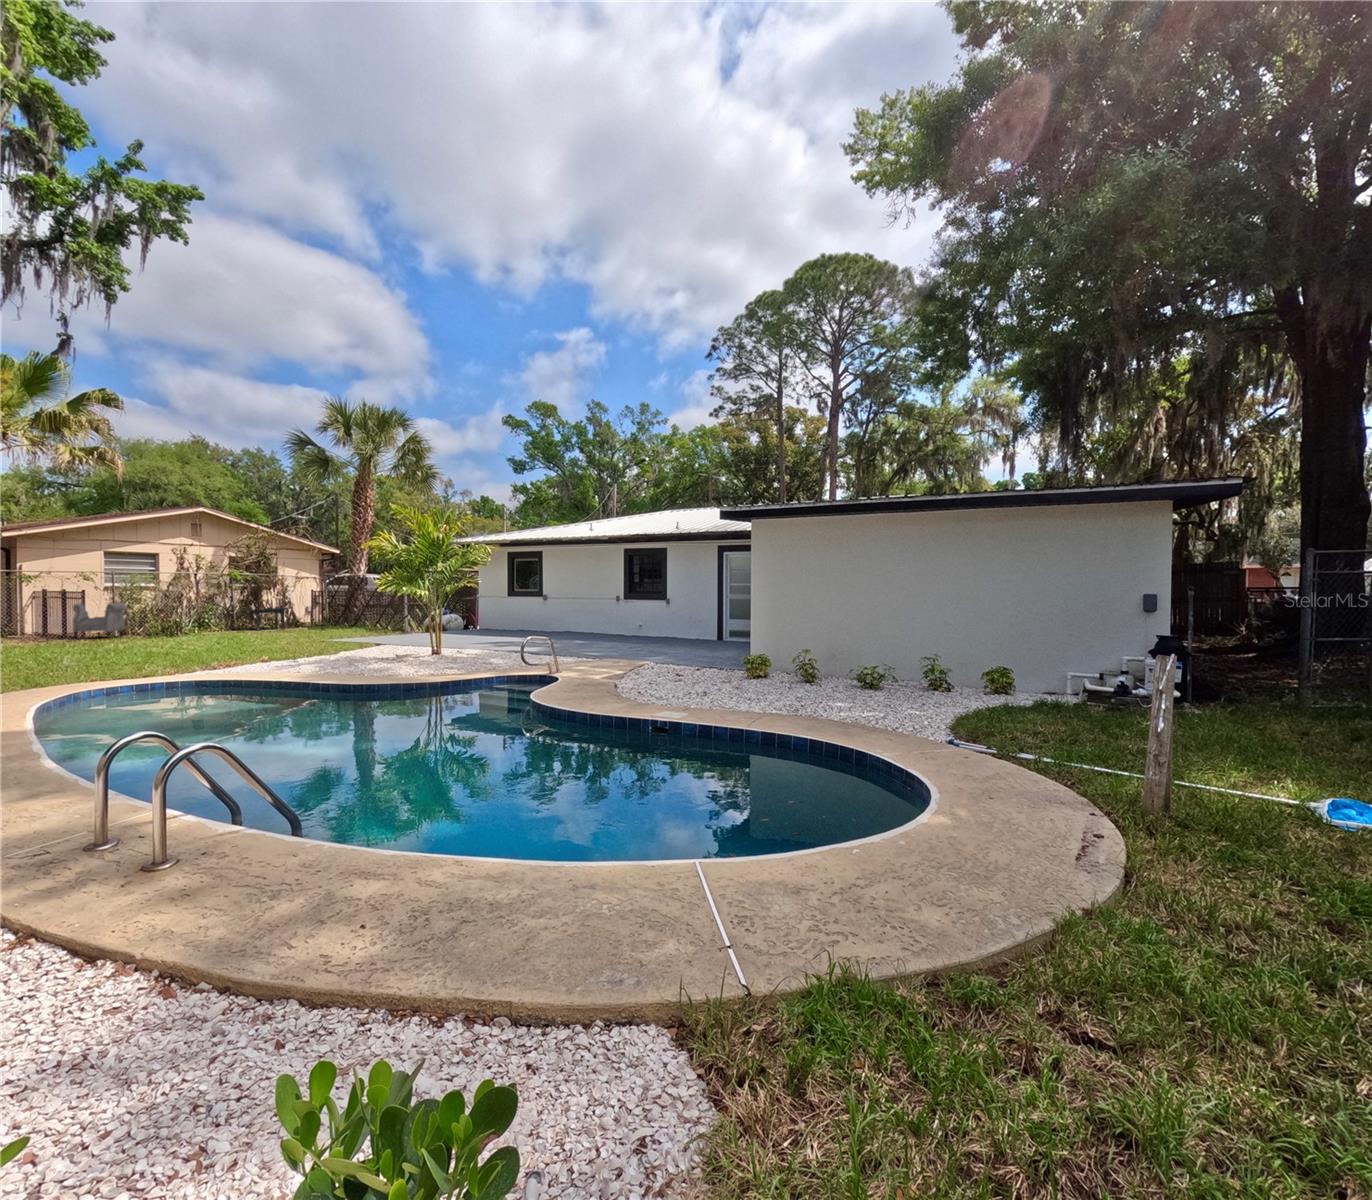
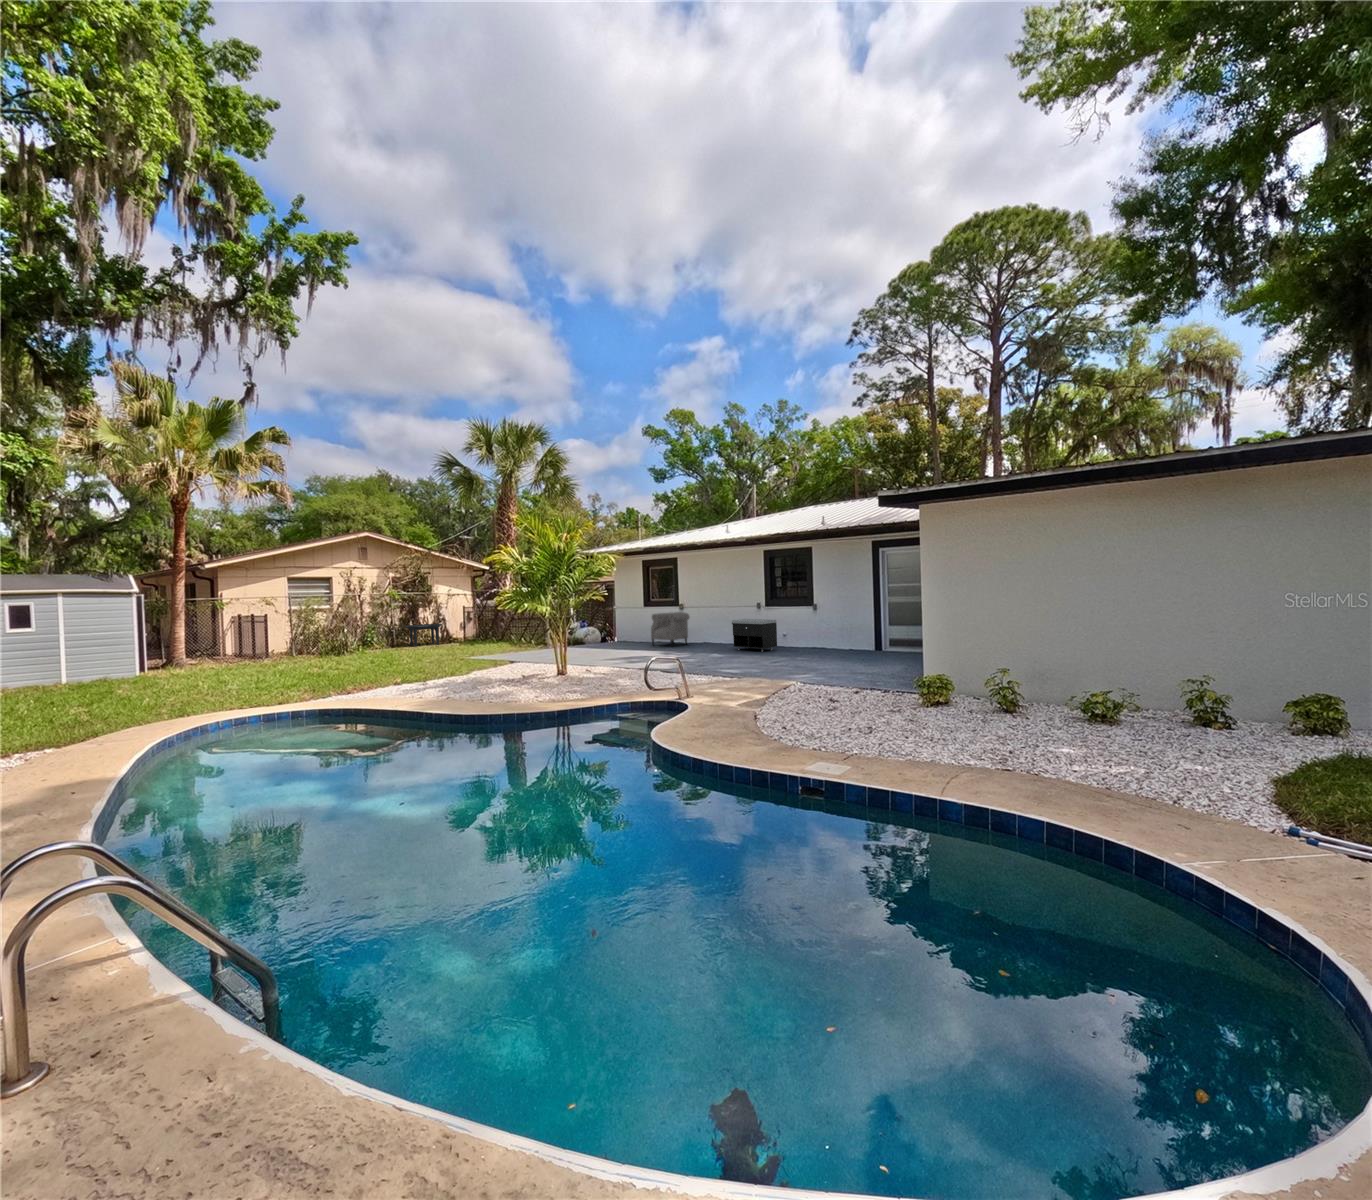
chair: present [73,603,126,639] -> present [651,612,689,647]
storage bench: none [595,609,636,639] -> present [732,619,777,652]

